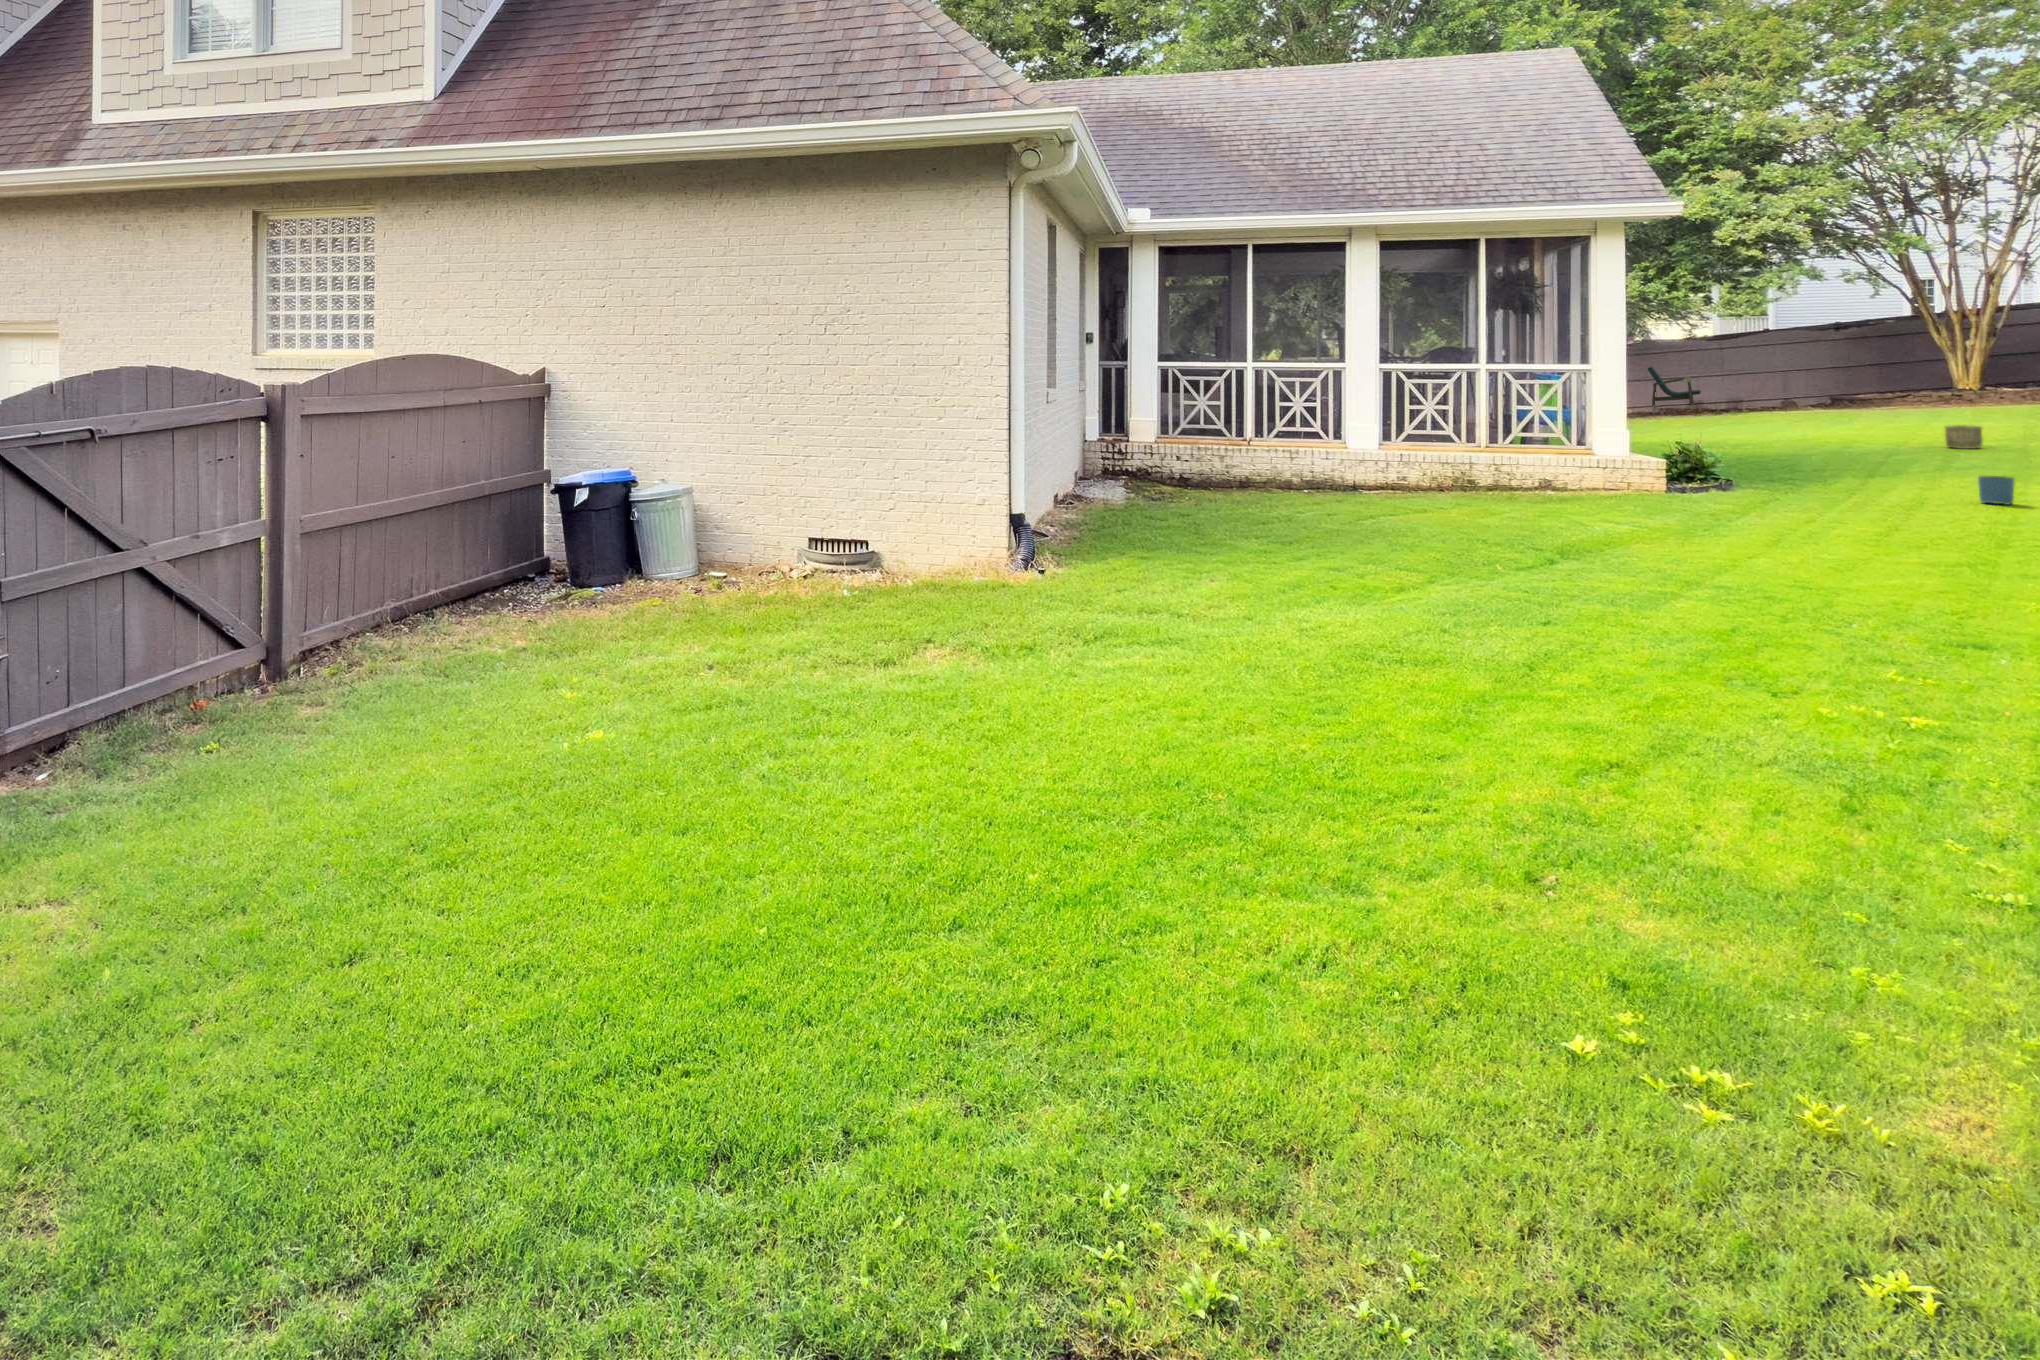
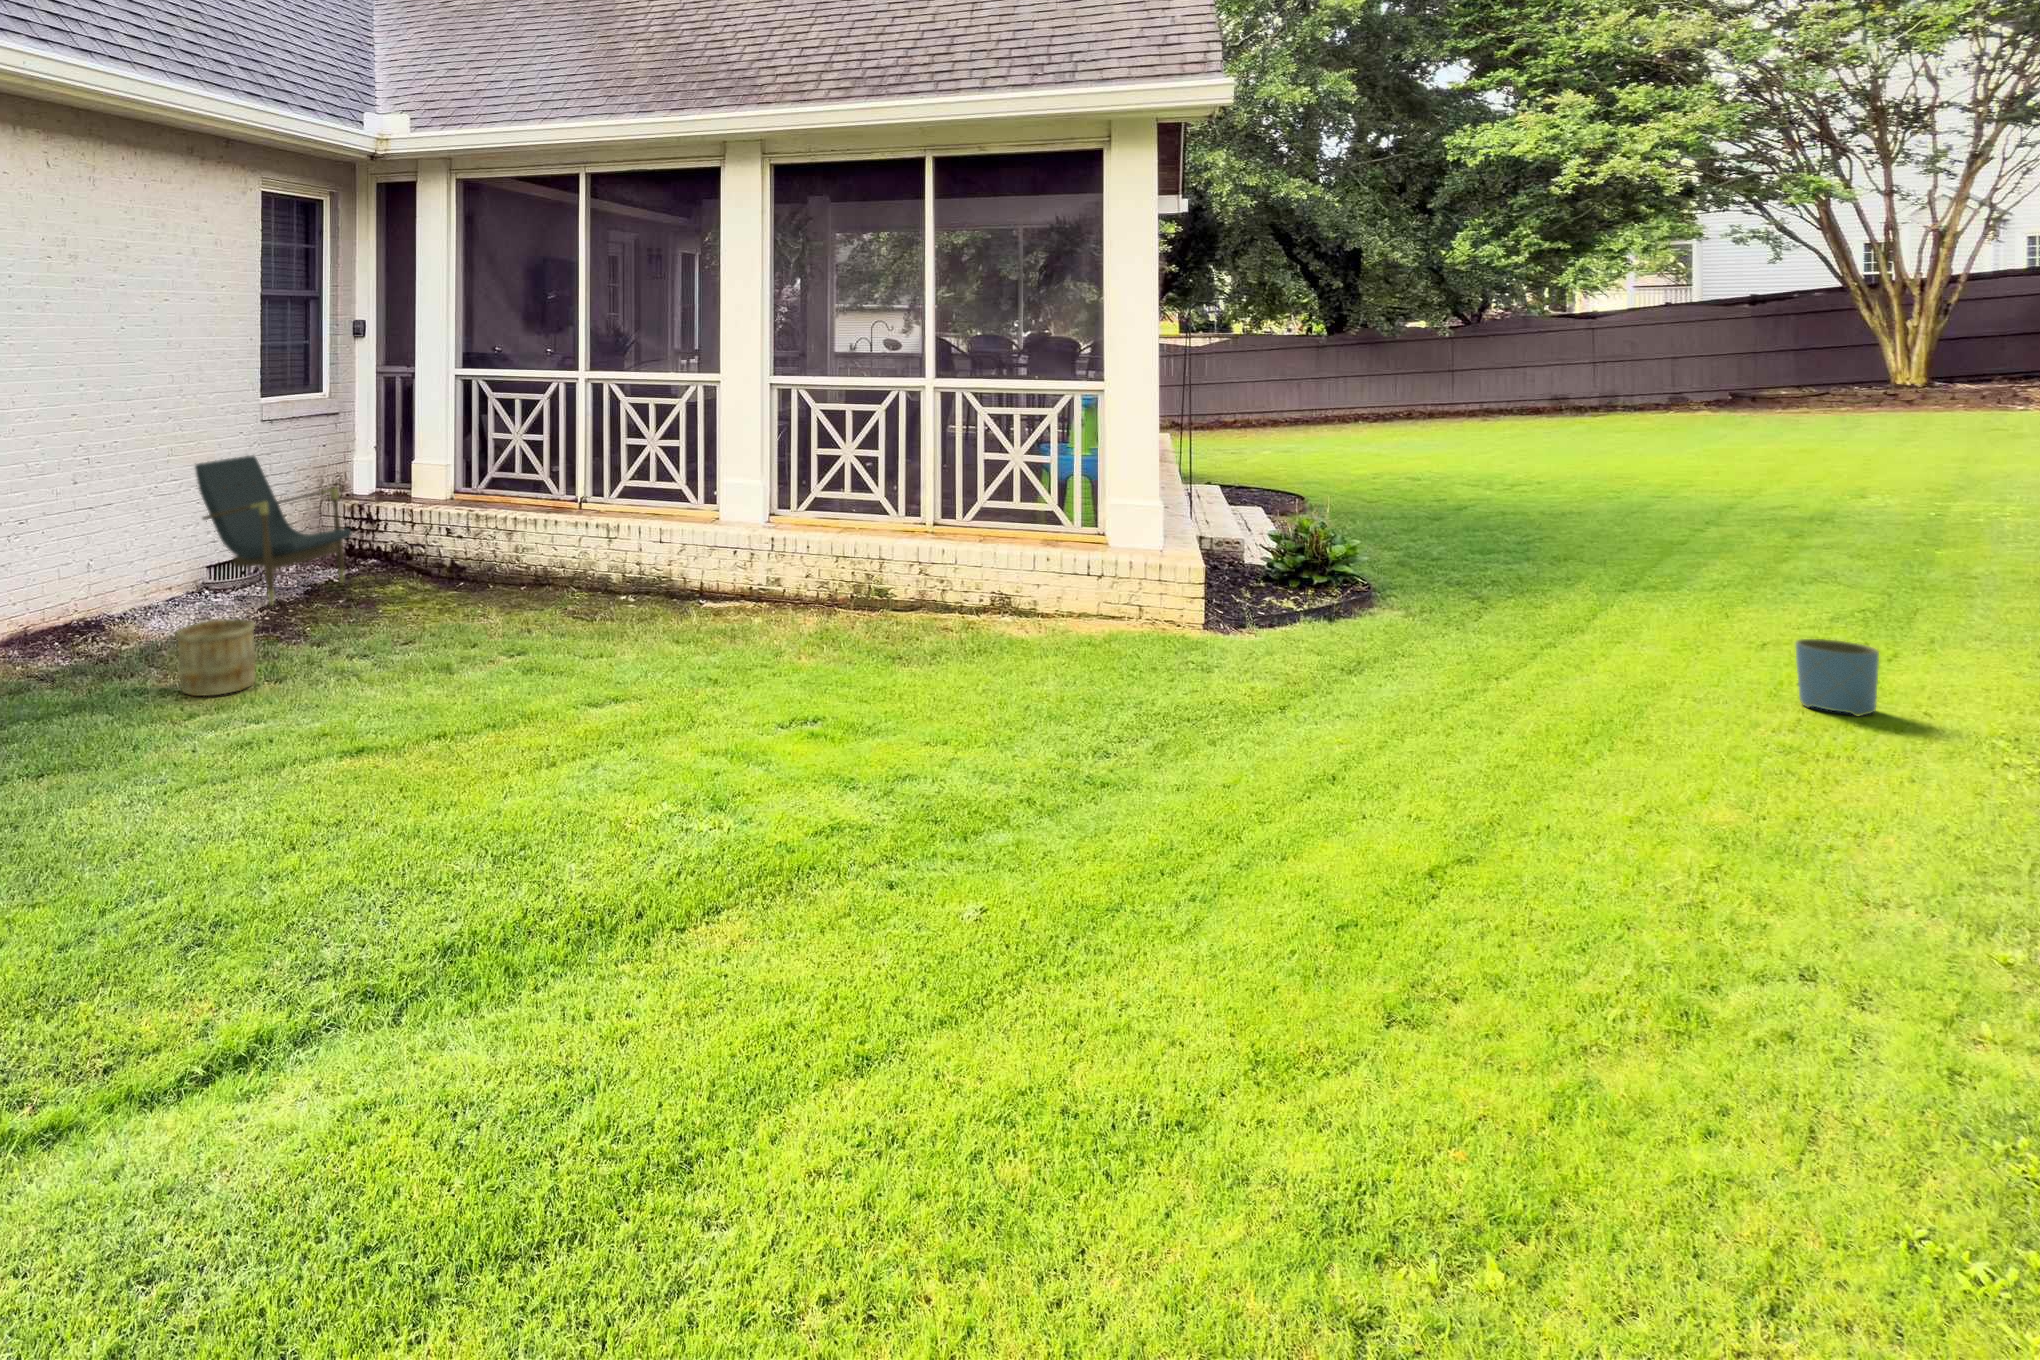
lounge chair: present [1648,366,1701,410] -> present [195,456,352,605]
wooden bucket: present [1945,425,1982,449] -> present [175,619,255,696]

